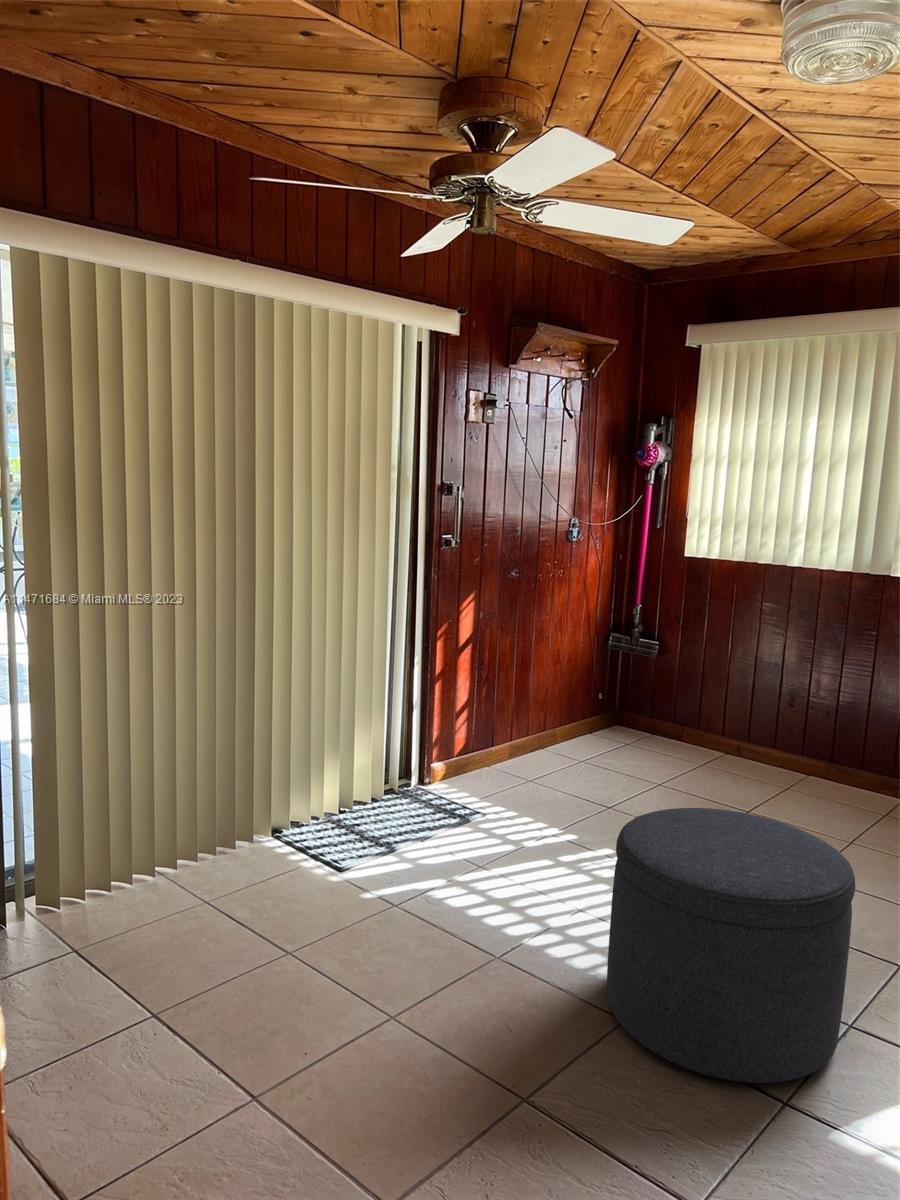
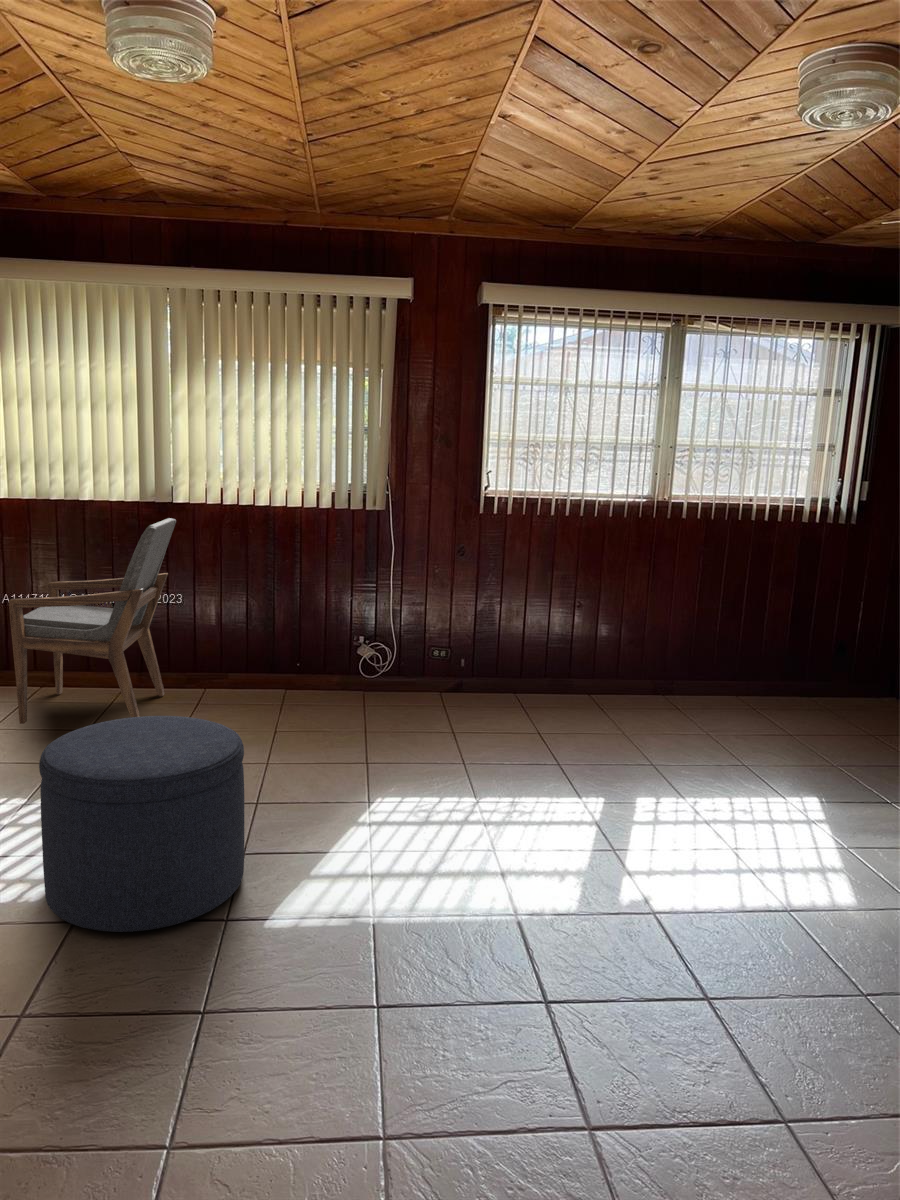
armchair: none [687,593,890,823] -> present [9,518,176,724]

